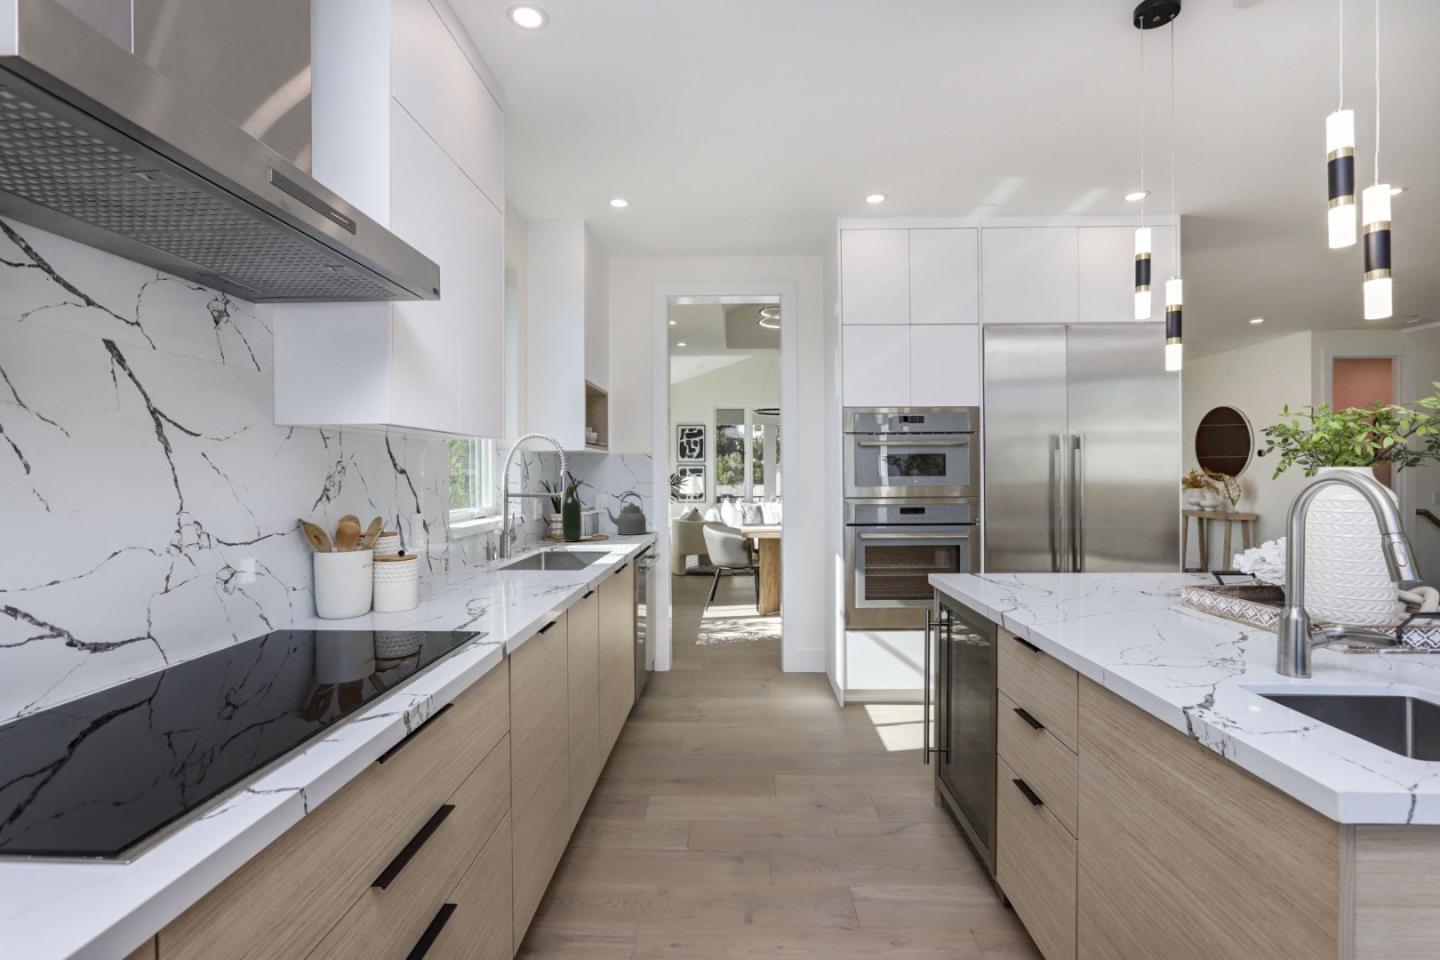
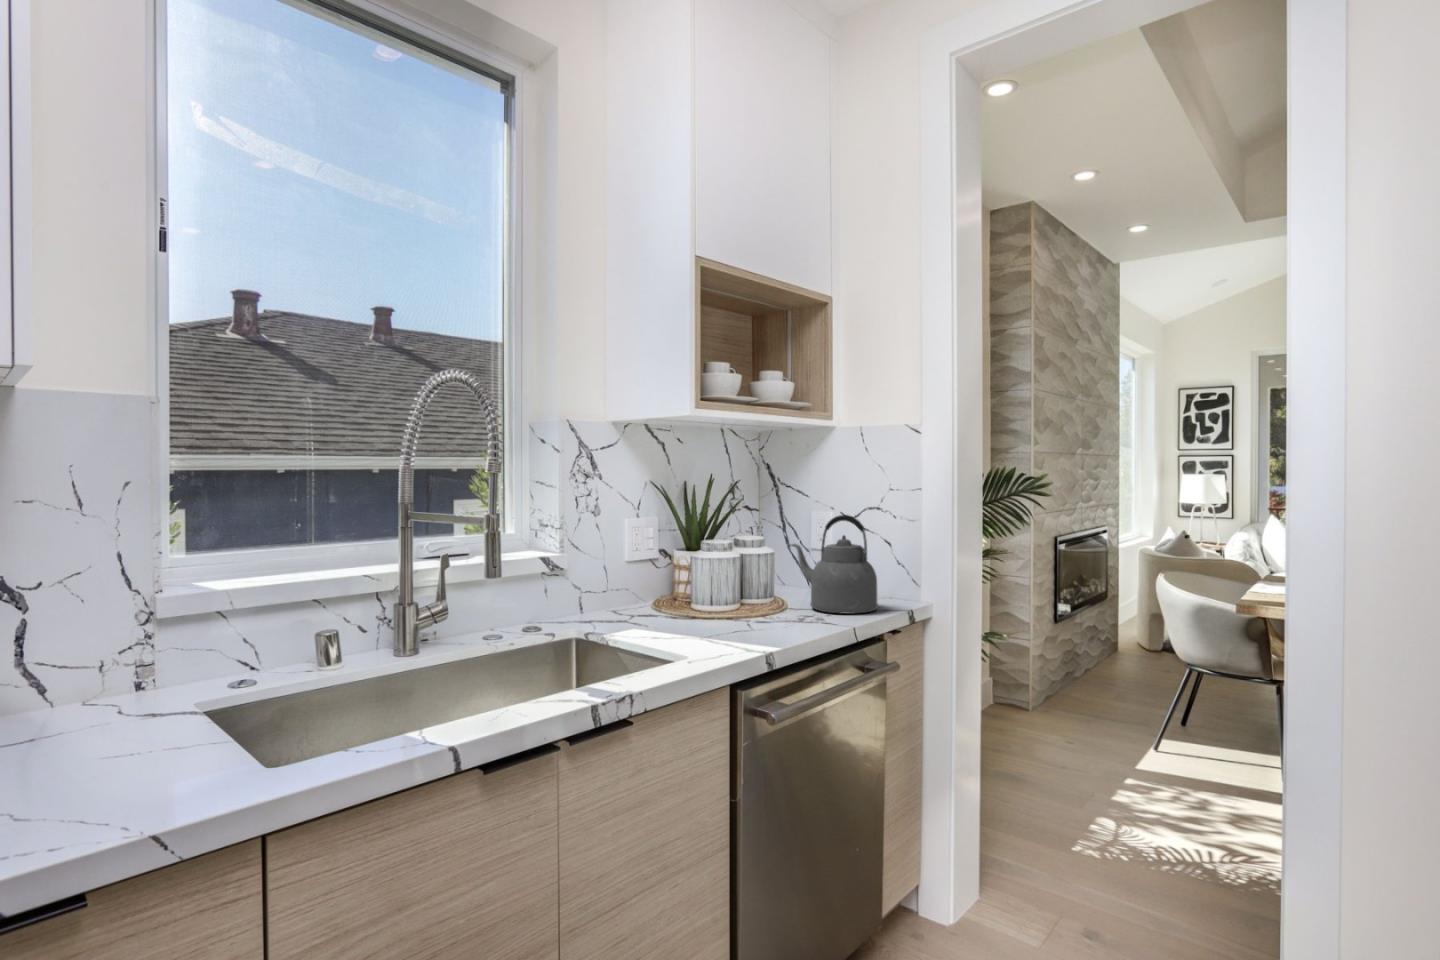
wine bottle: present [562,484,582,542] -> none [646,494,689,622]

